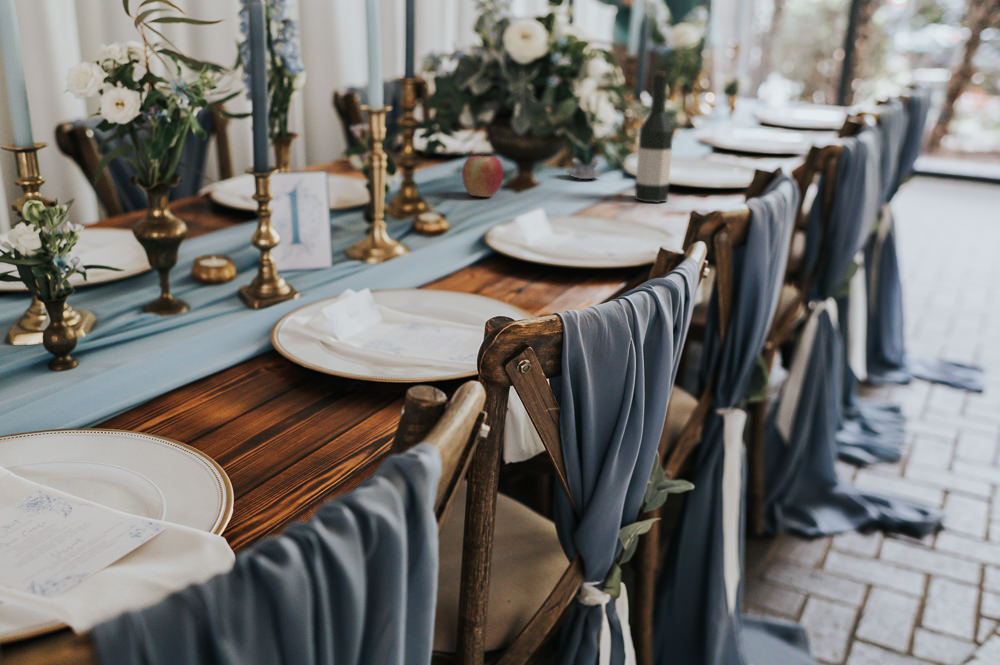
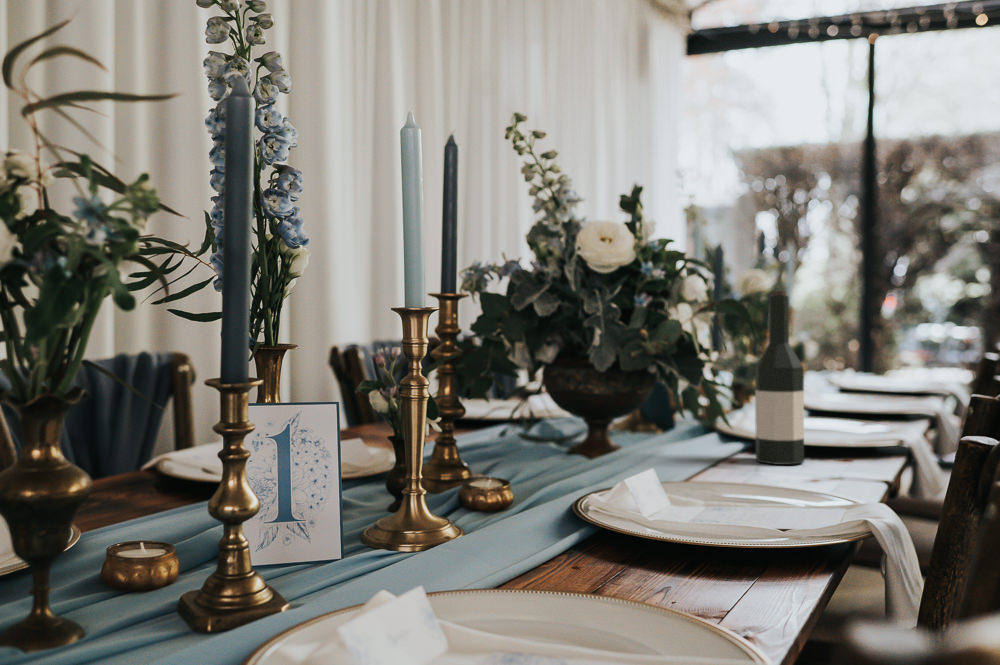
apple: present [462,155,503,197] -> none [519,403,576,462]
teacup: present [568,159,601,179] -> none [648,415,697,441]

